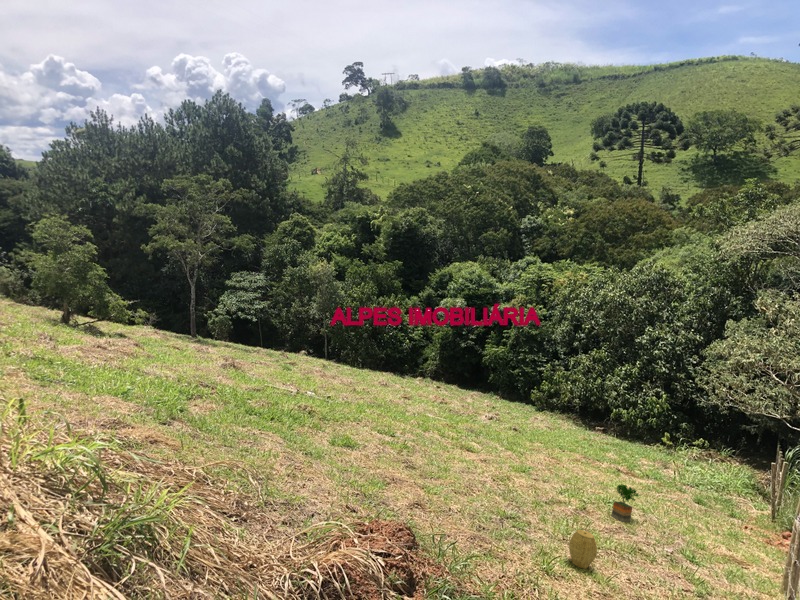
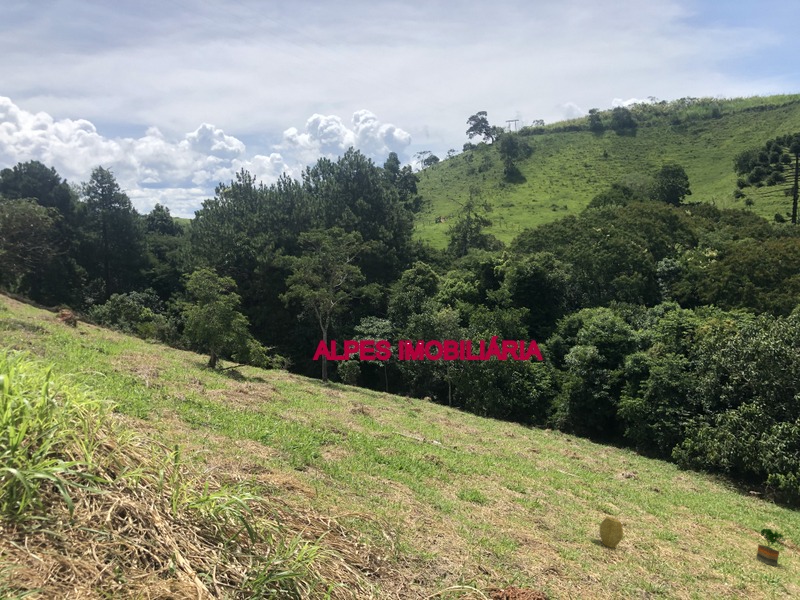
woven basket: present [569,530,597,569] -> present [599,517,623,548]

